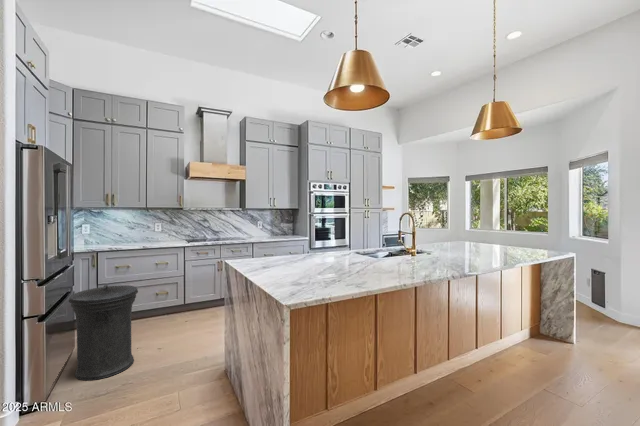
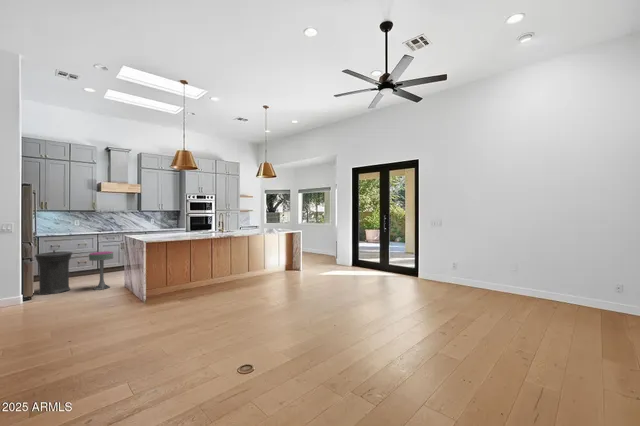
bar stool: none [165,288,208,371] -> present [89,251,113,290]

